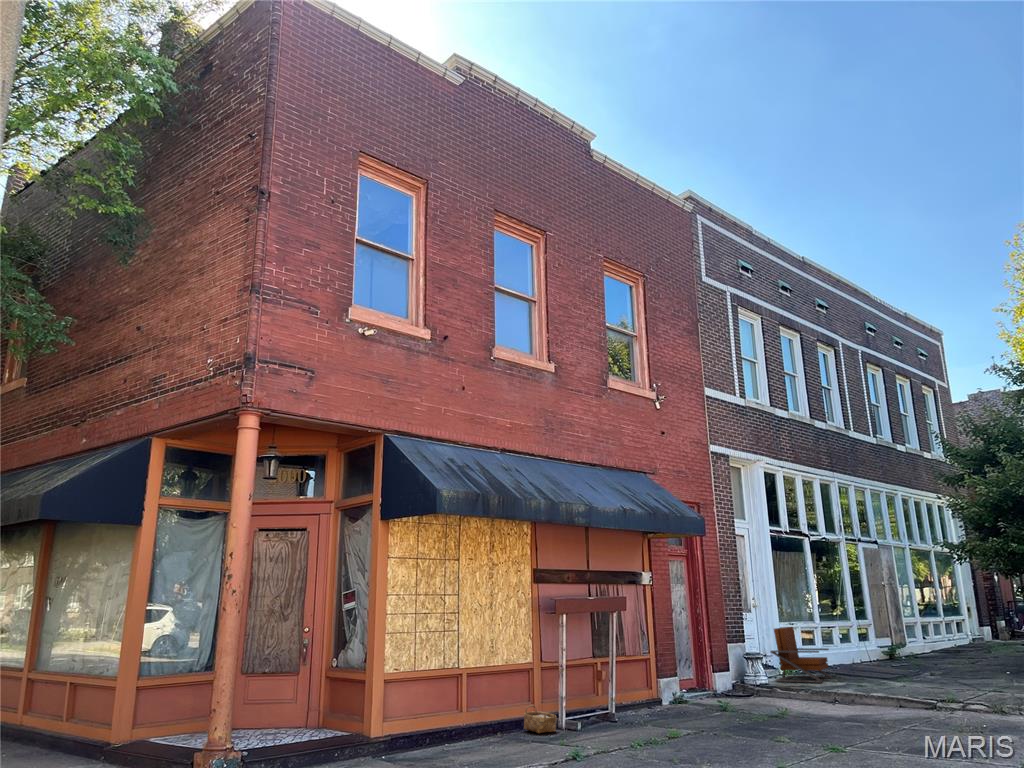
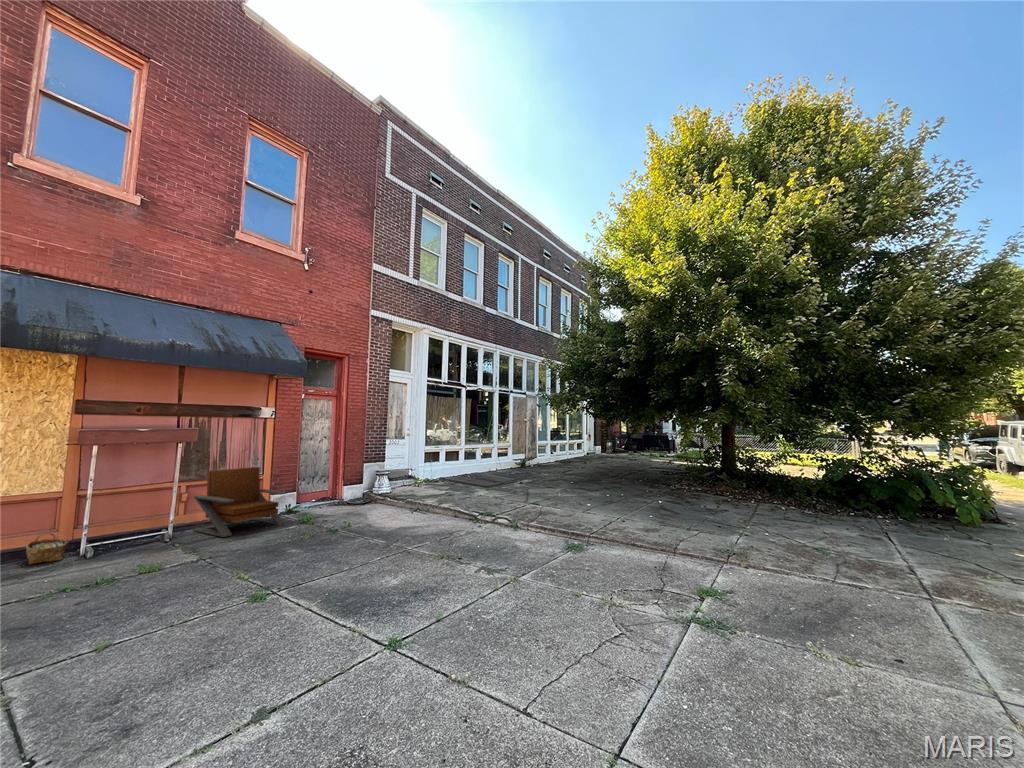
lounge chair: present [770,627,832,683] -> present [193,467,287,537]

